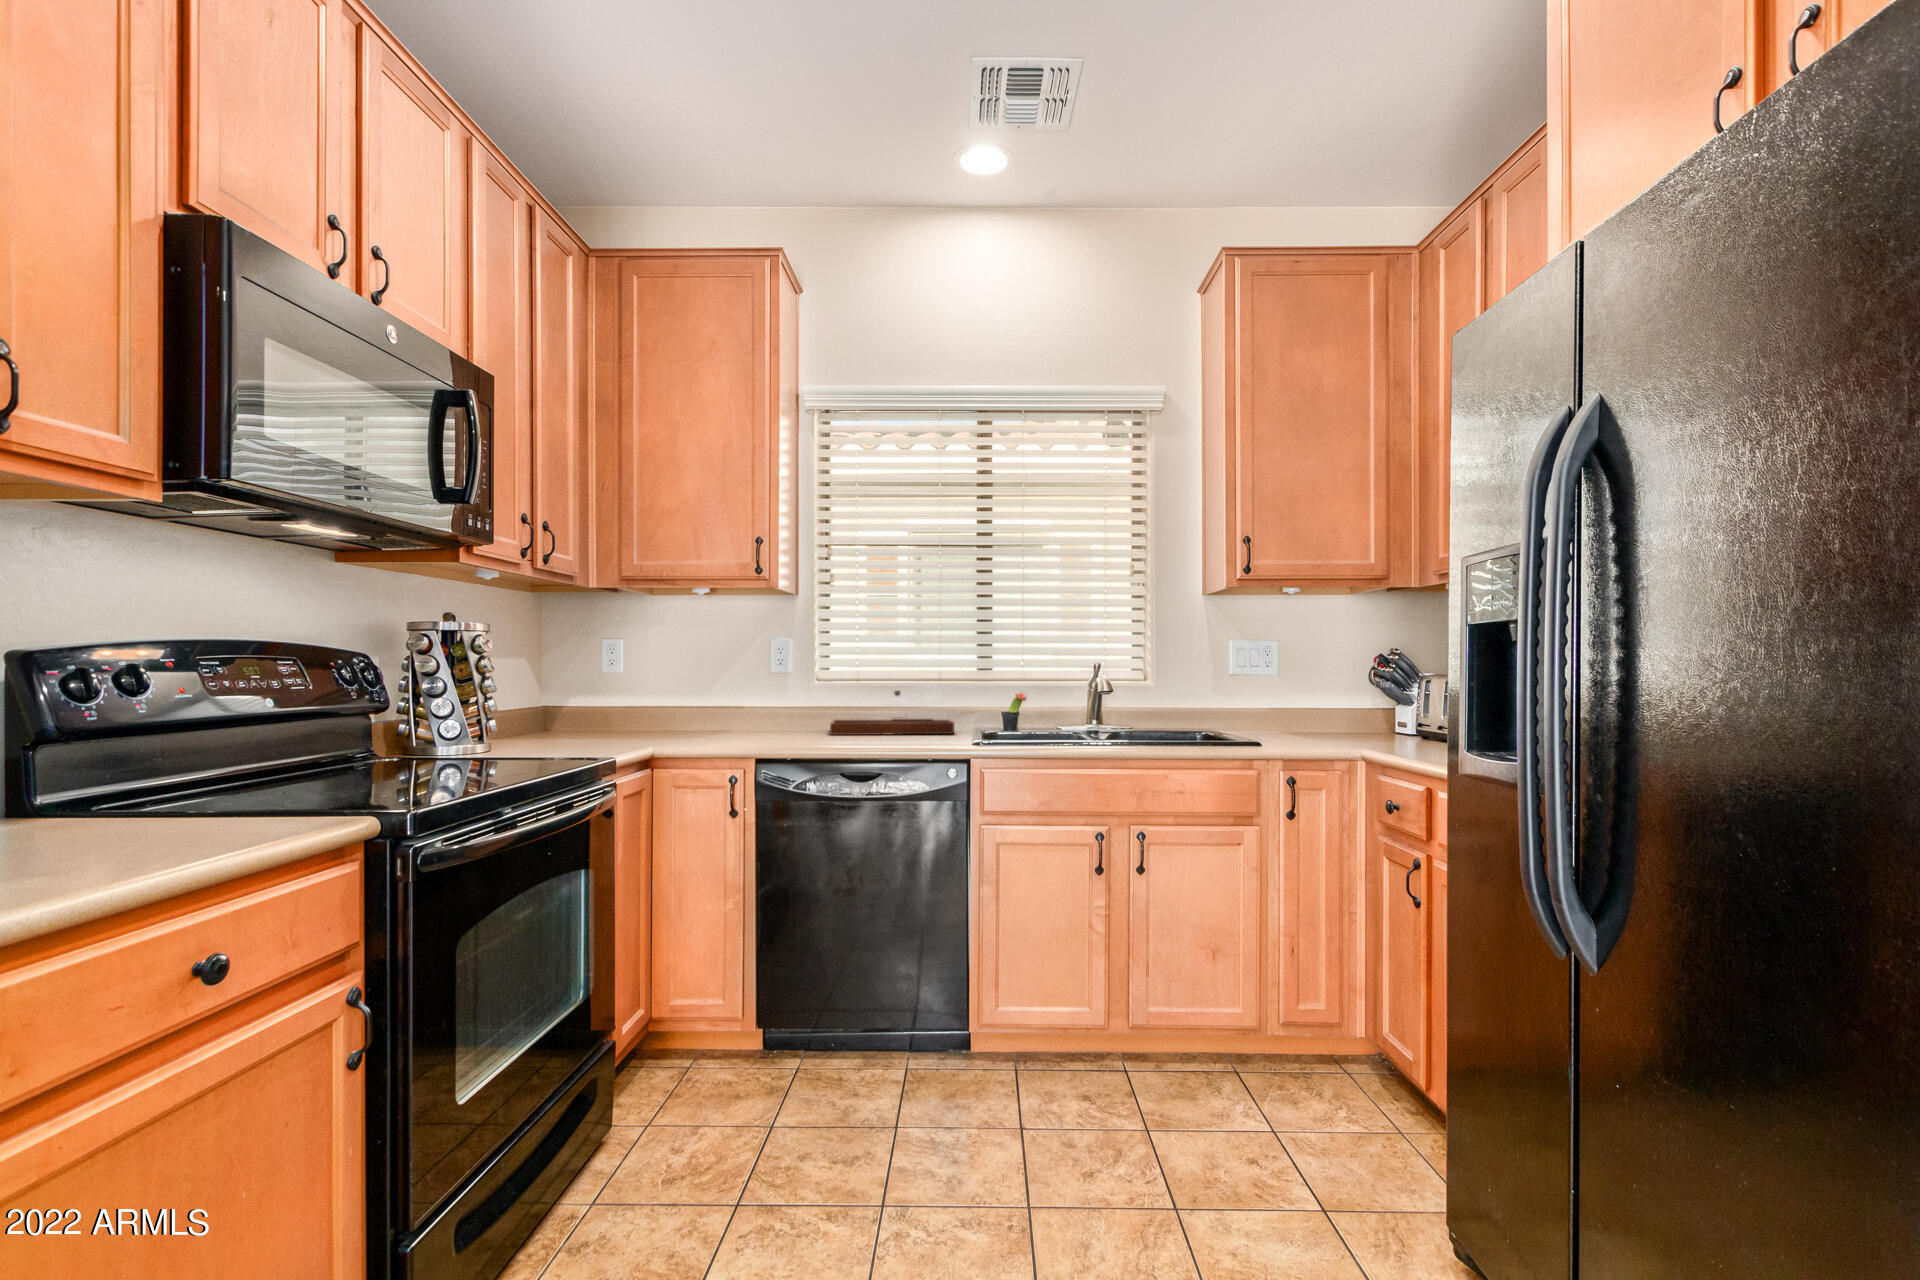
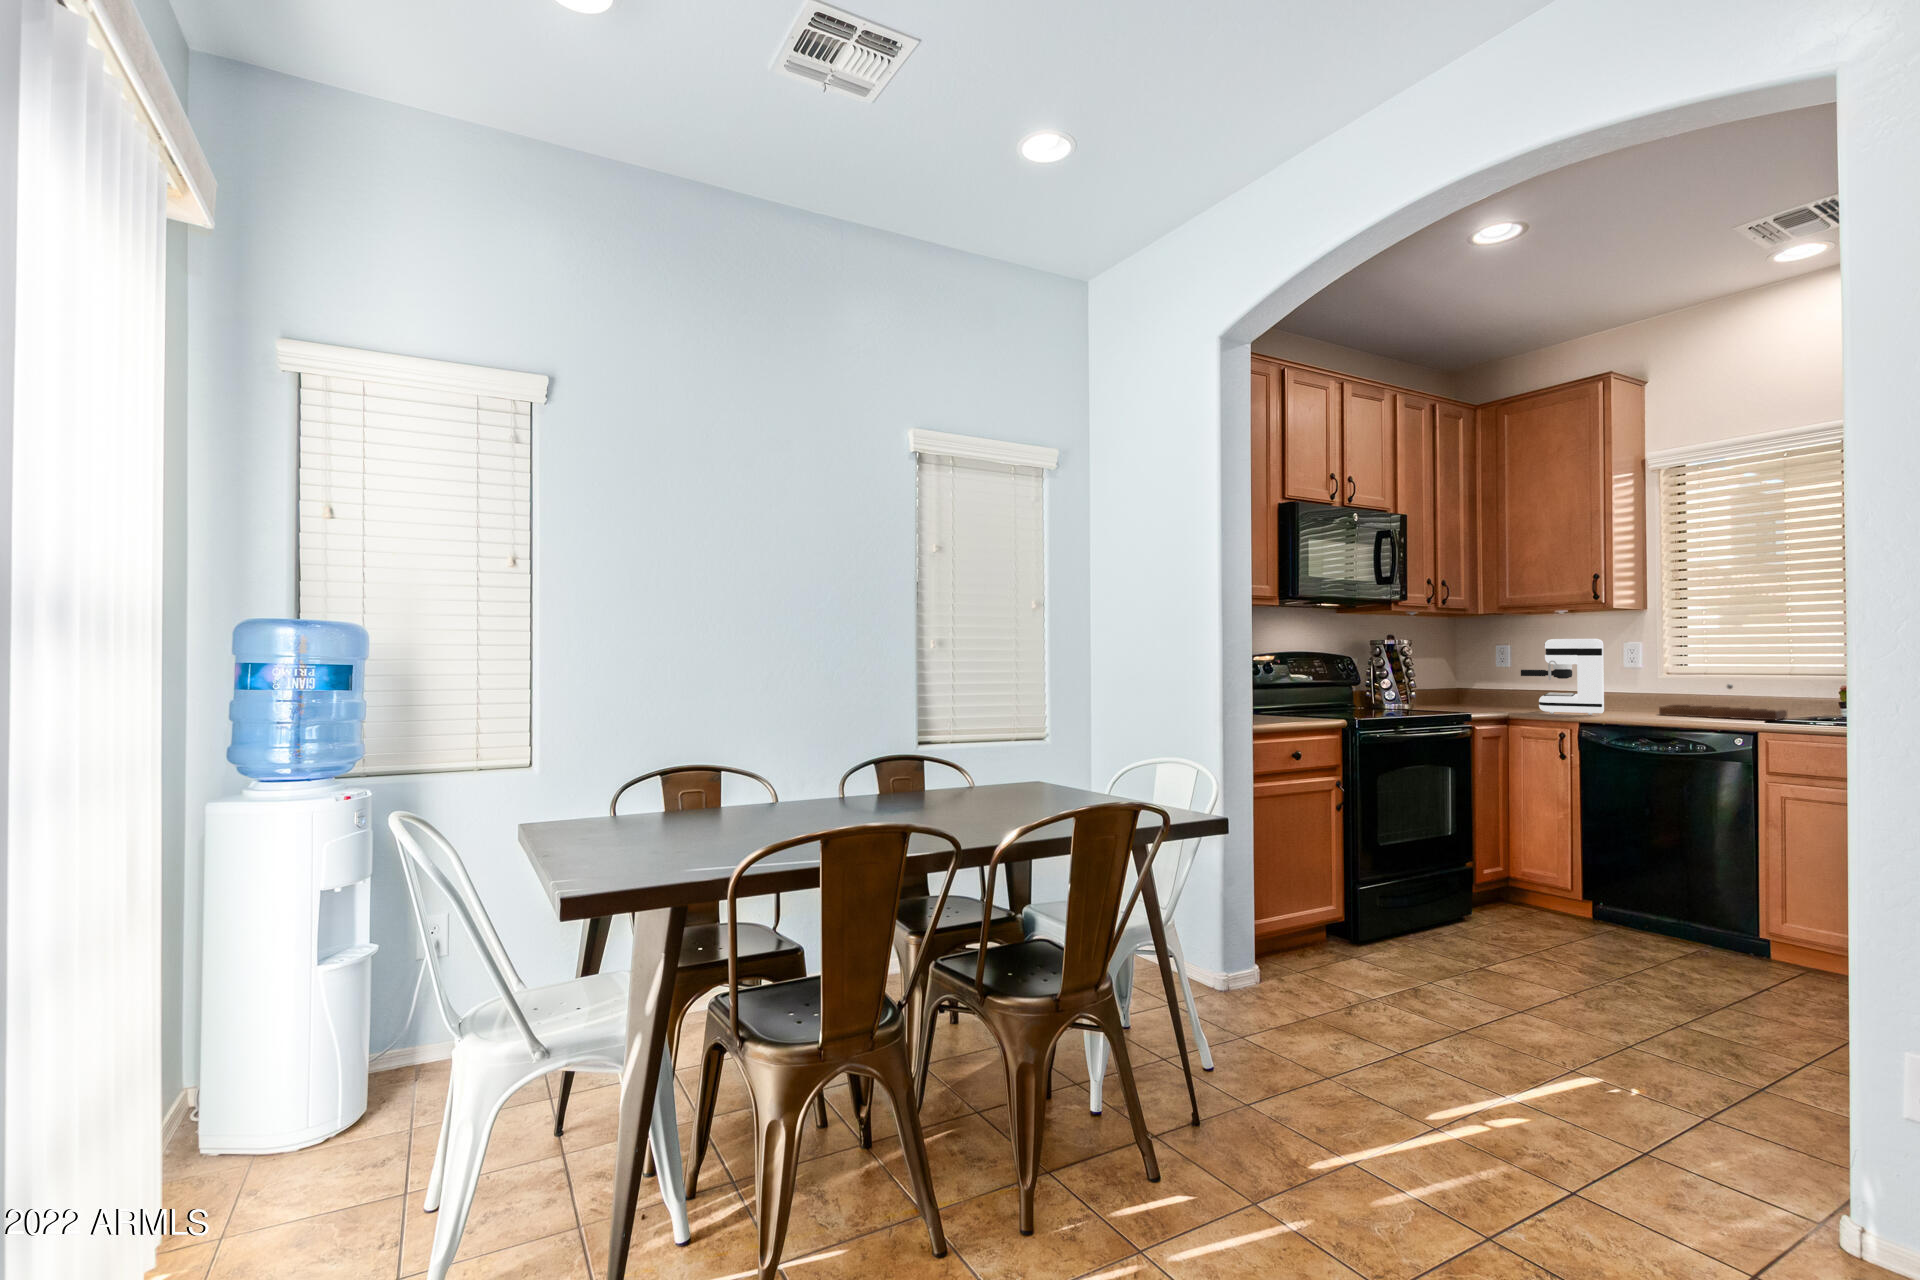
coffee maker: none [661,629,780,744] -> present [1521,639,1604,715]

